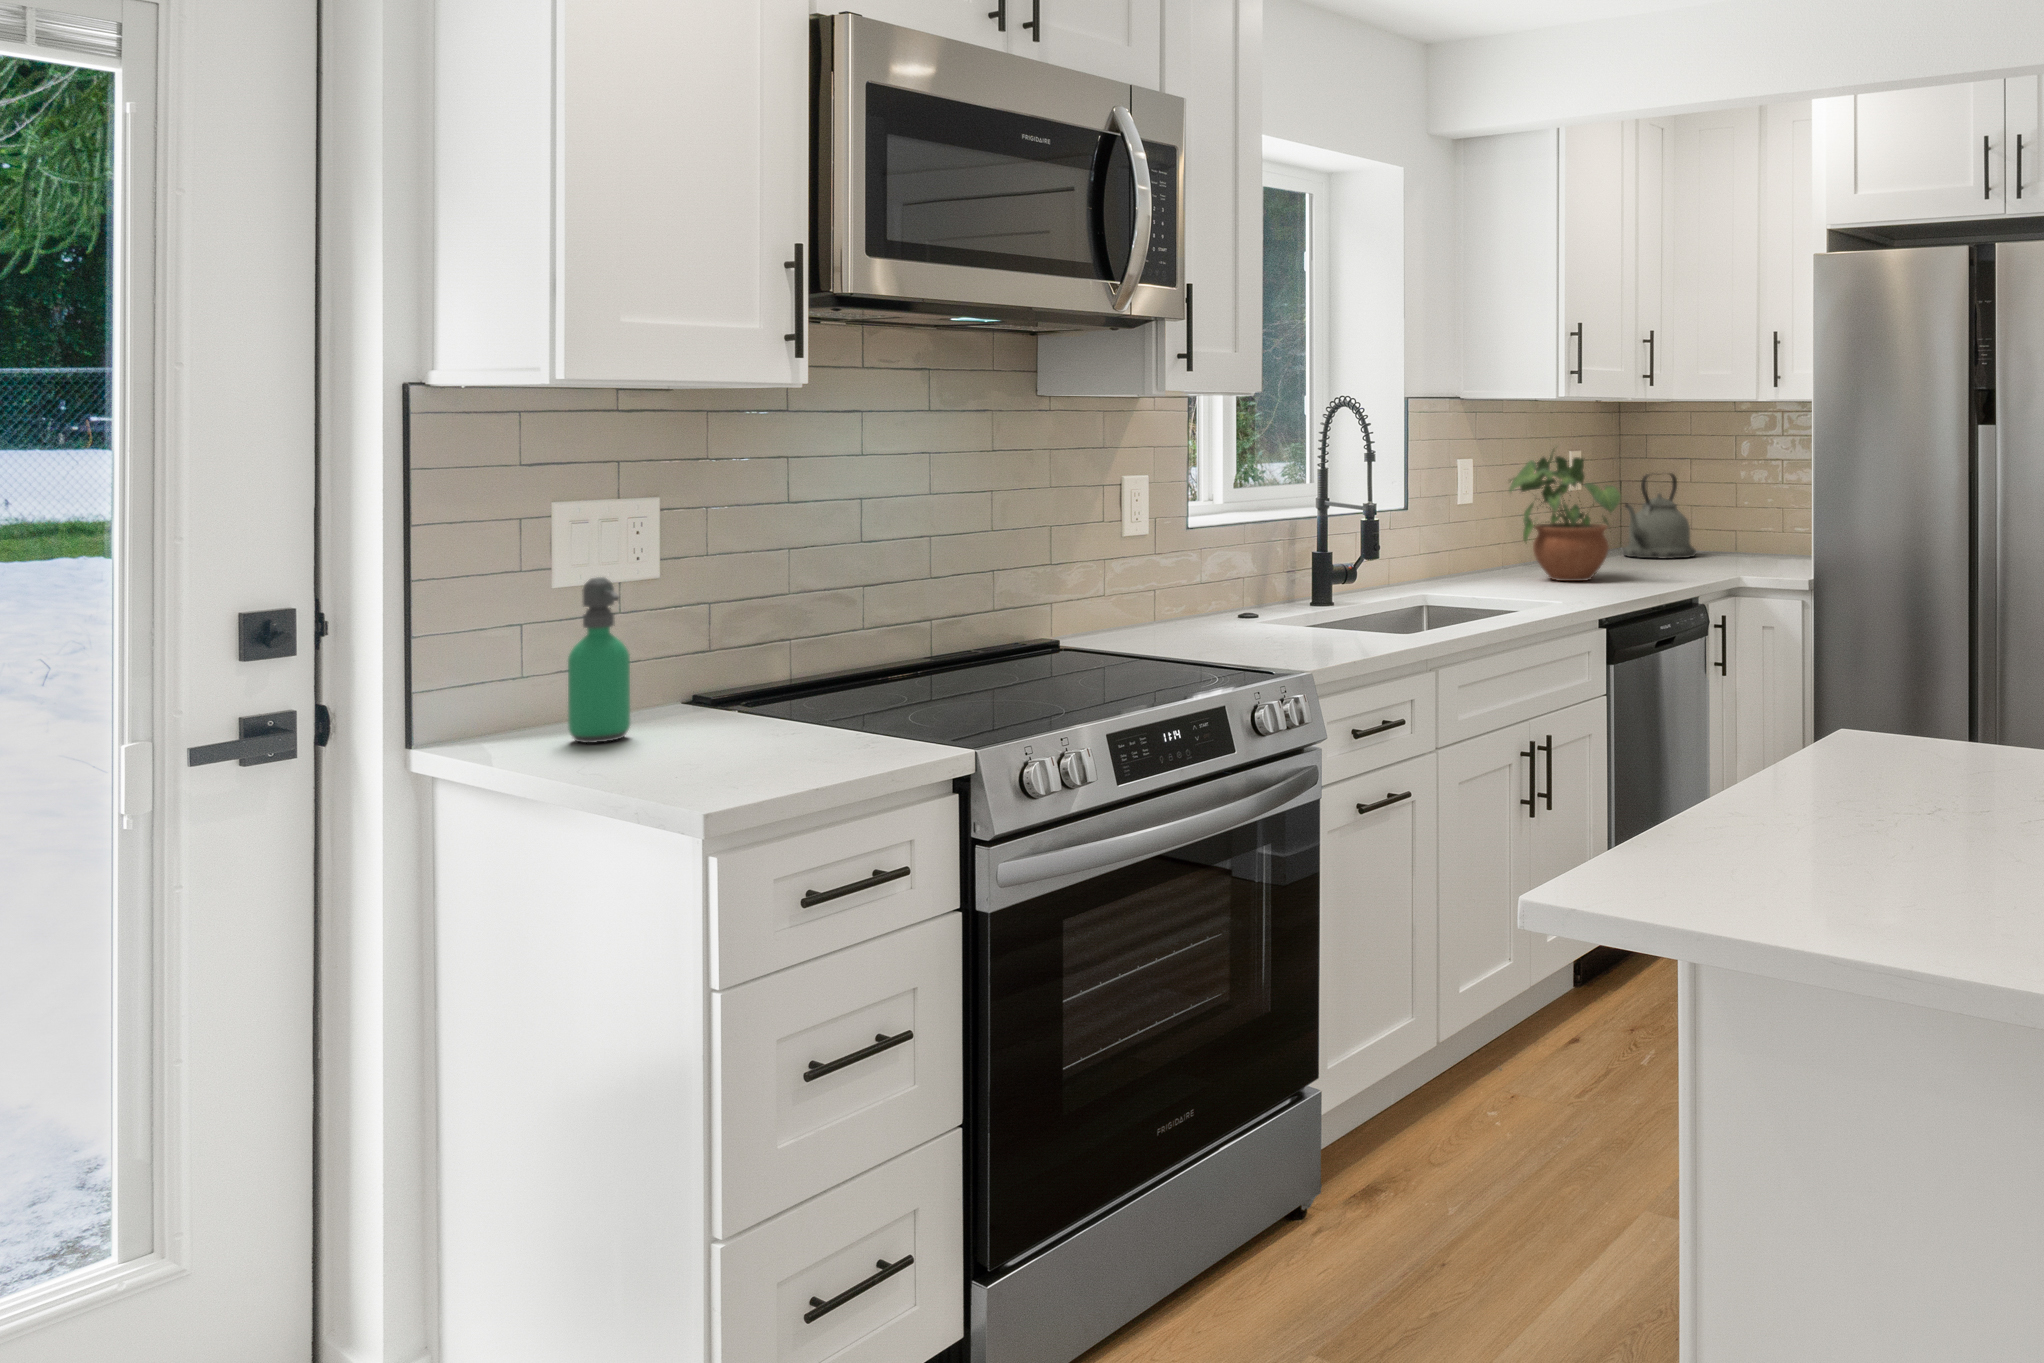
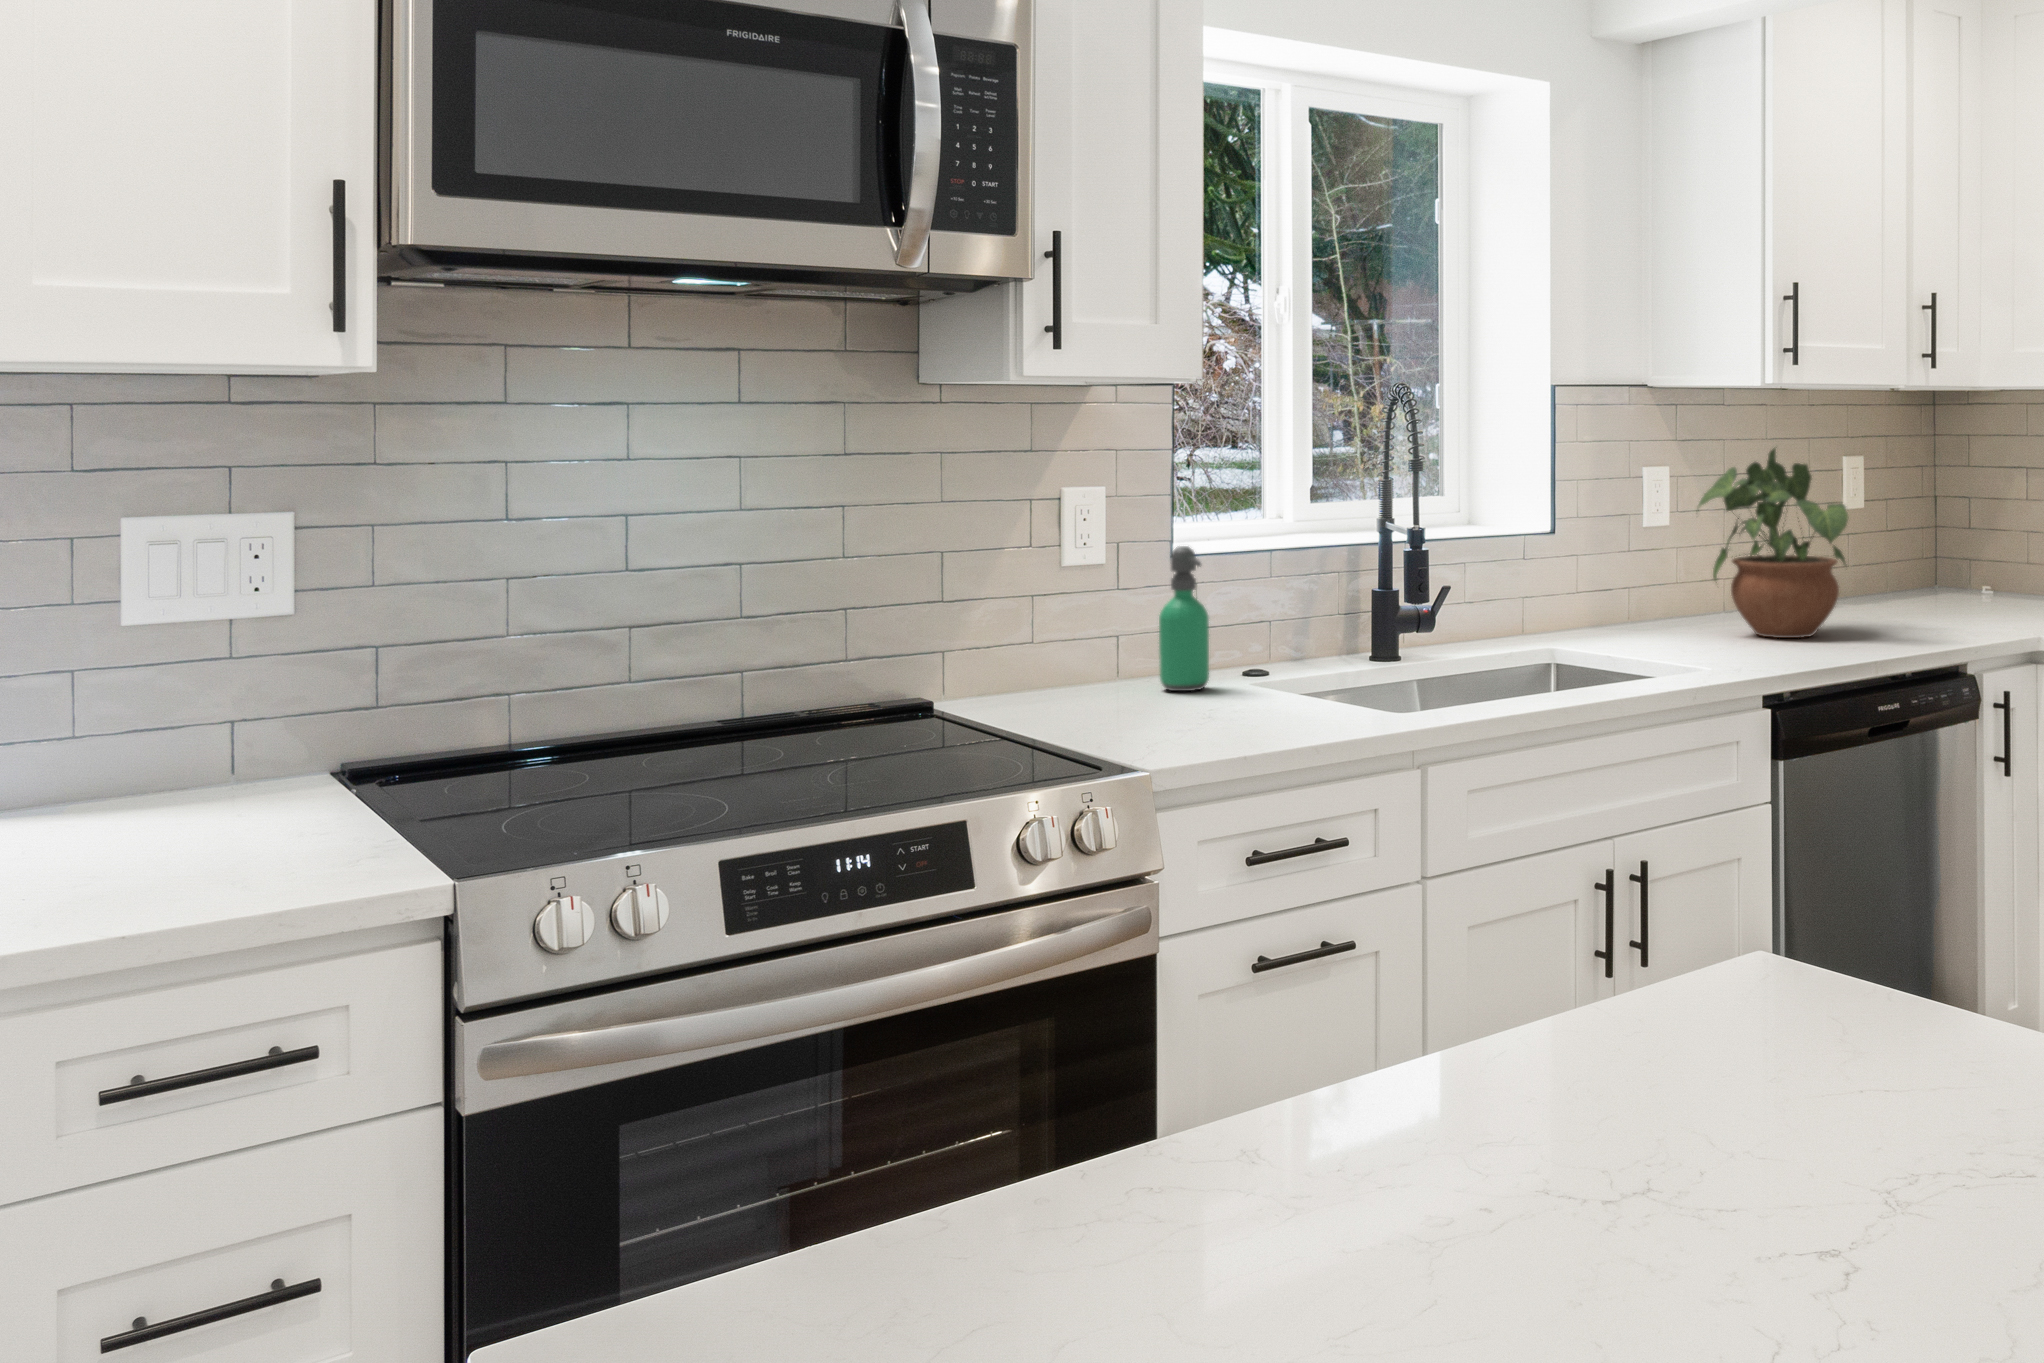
kettle: present [1623,474,1696,558] -> none [1917,484,2034,606]
soap dispenser: present [568,577,630,743] -> present [1159,546,1209,691]

